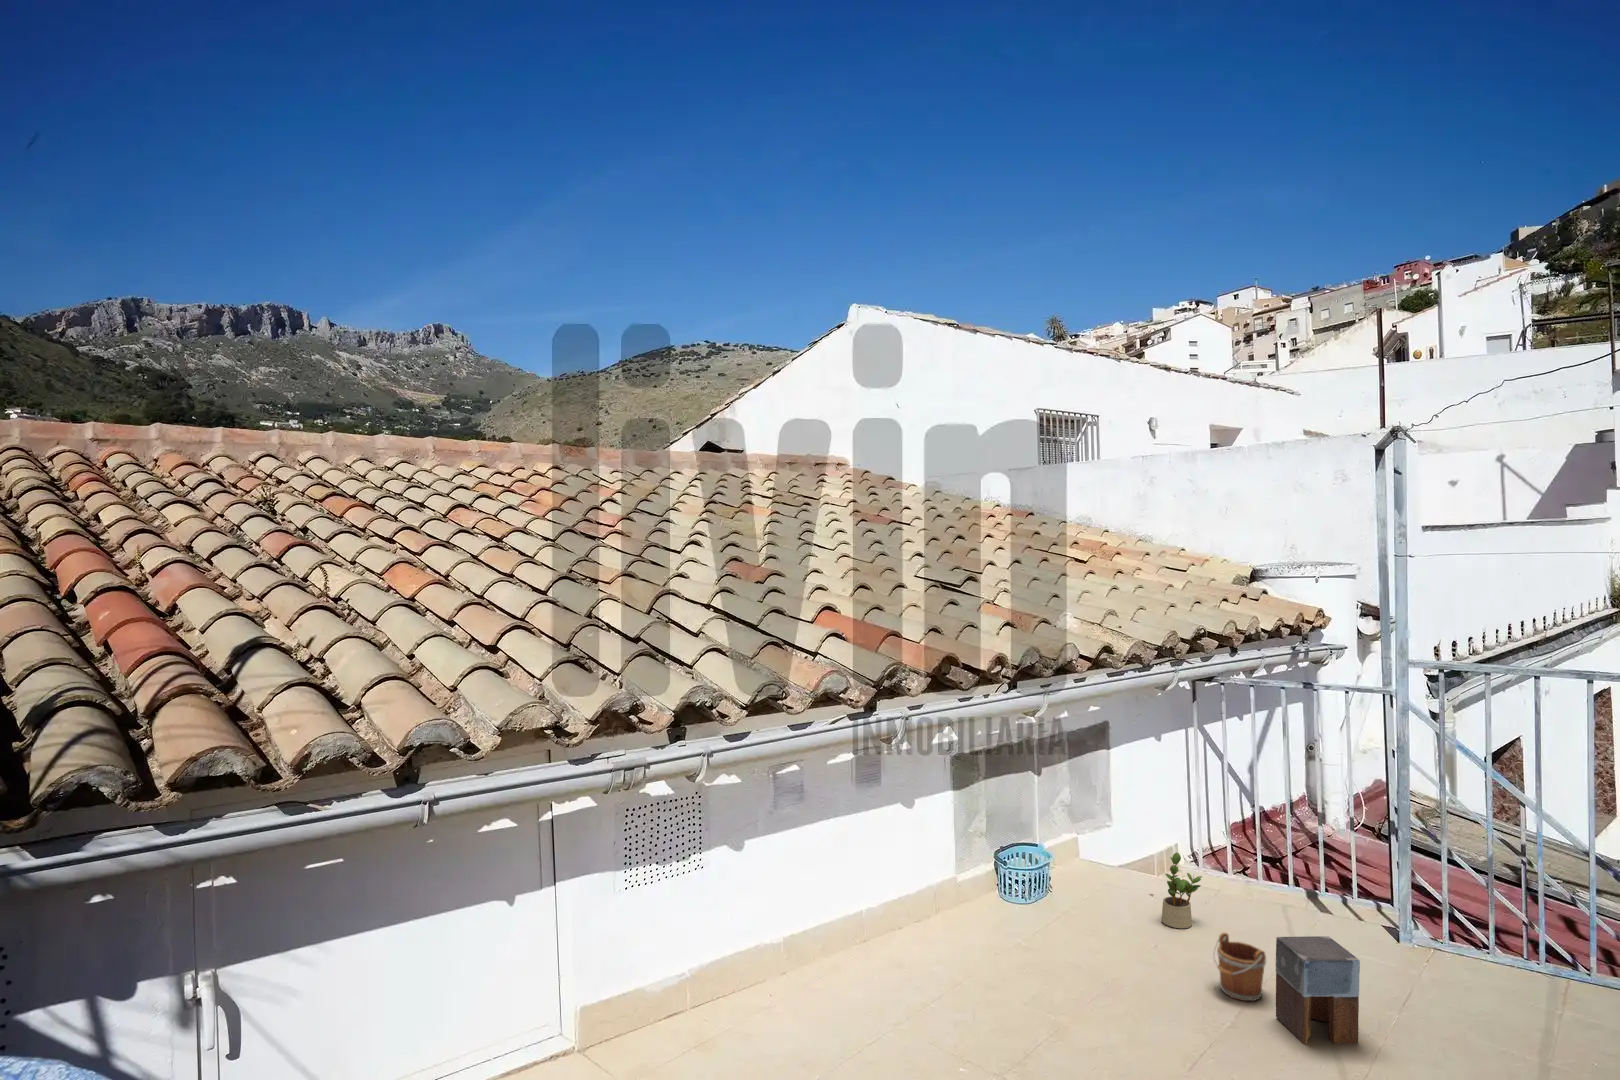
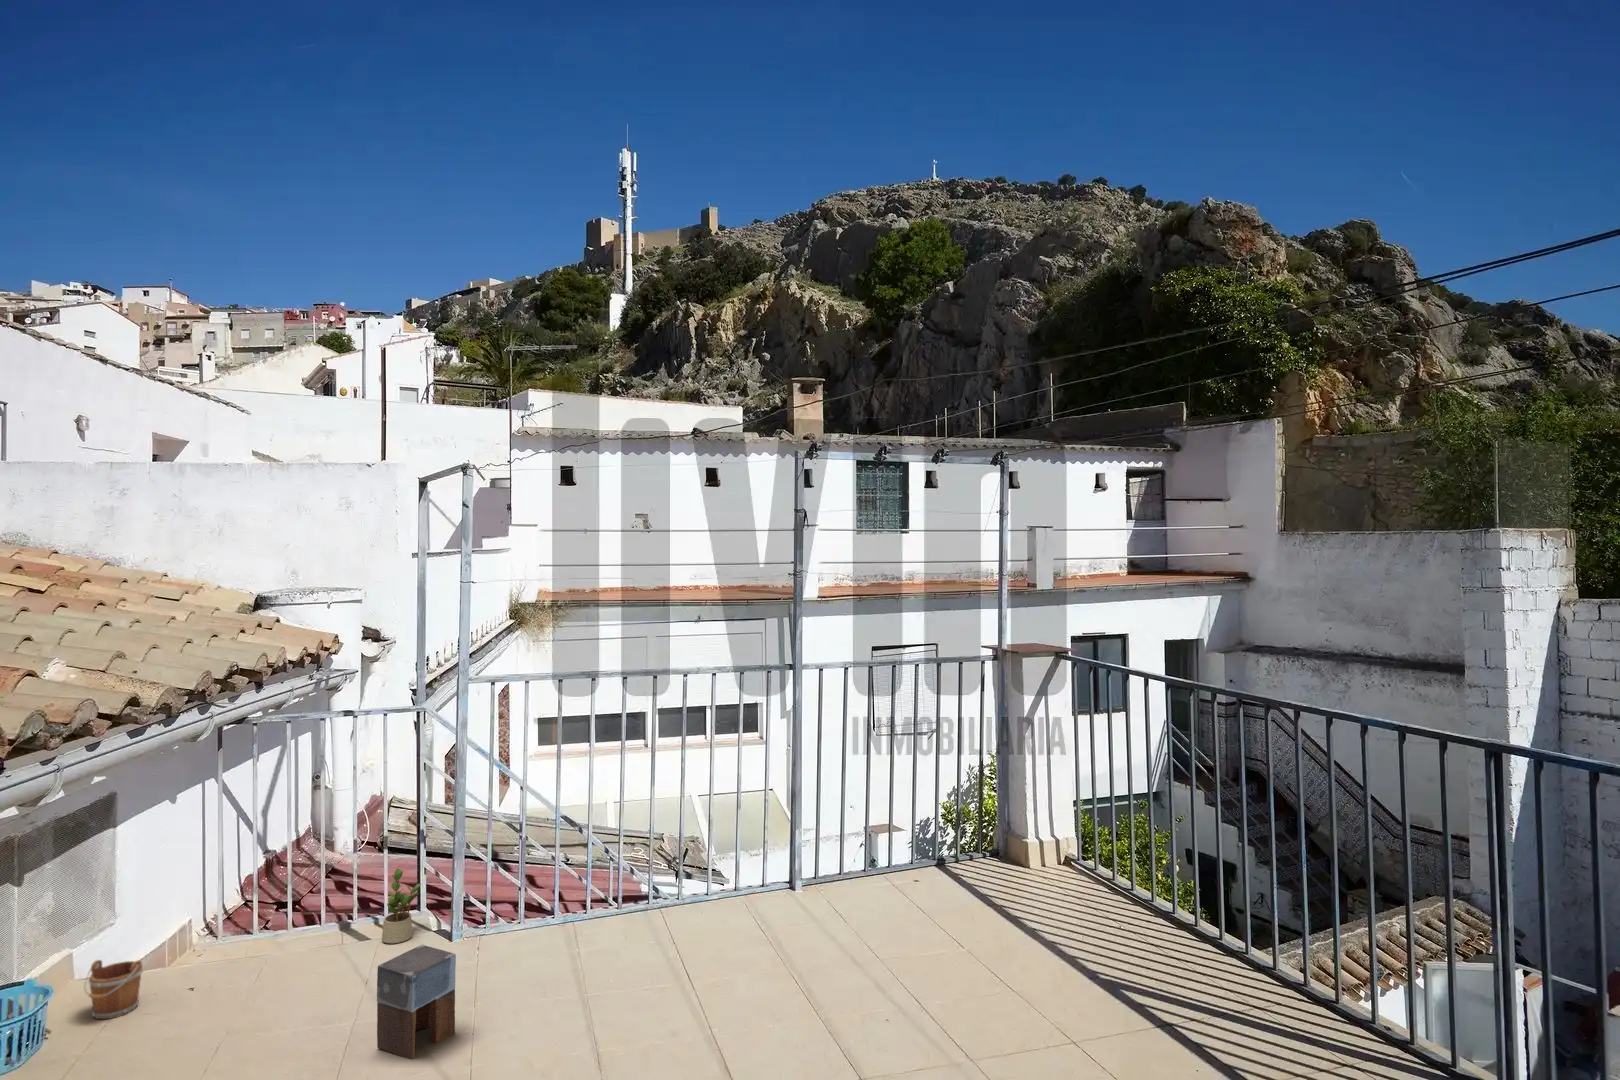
potted plant: present [1161,853,1202,928] -> present [382,869,421,943]
bucket: present [1214,933,1267,1001] -> present [84,960,143,1019]

